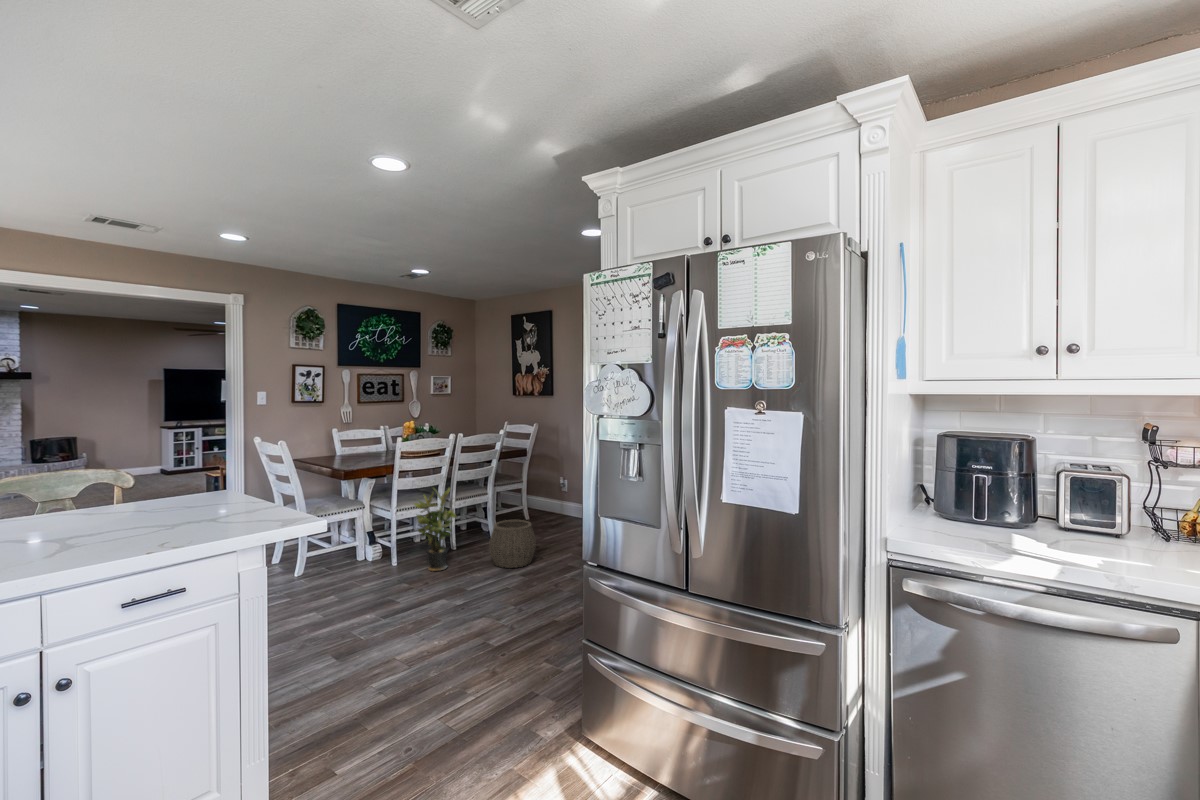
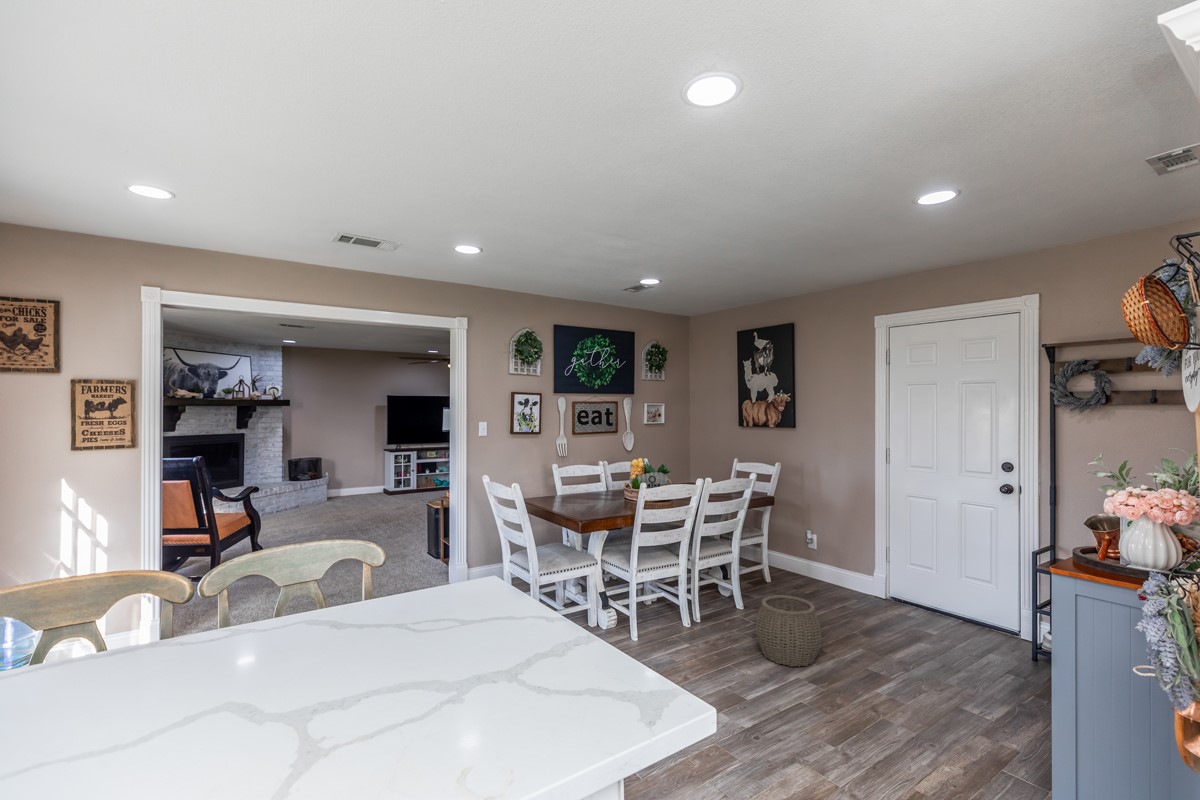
potted plant: present [414,488,456,571] -> none [662,546,712,659]

